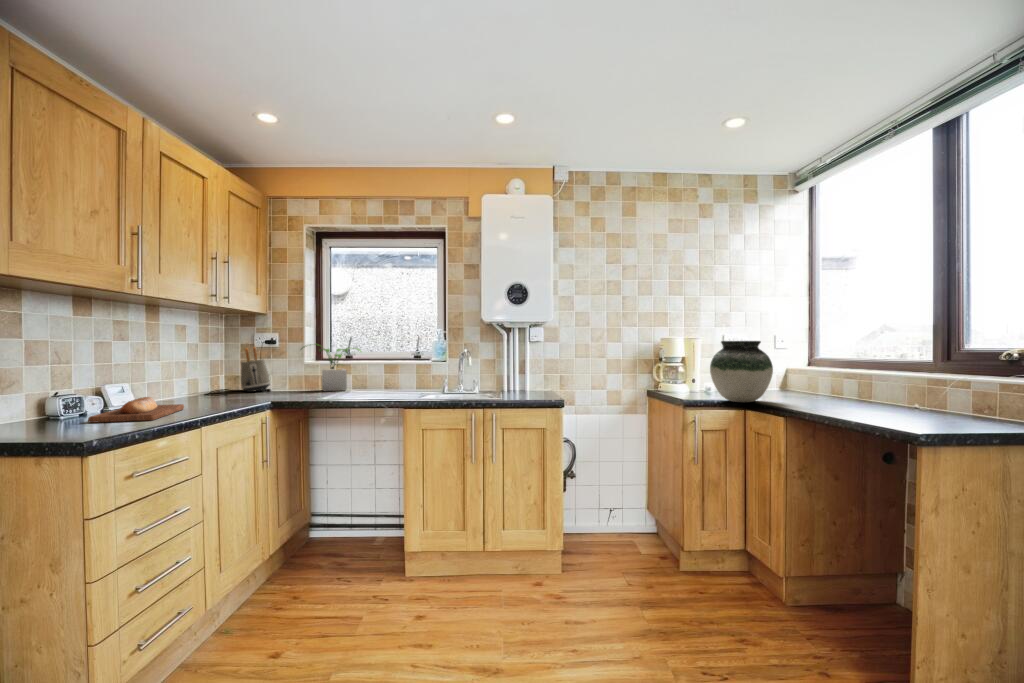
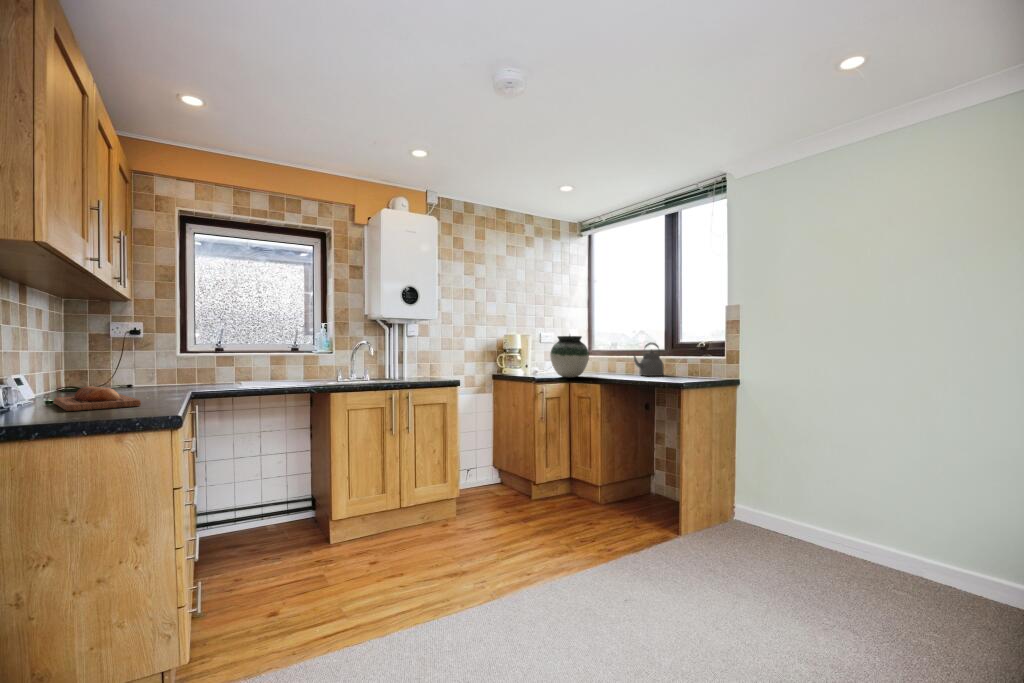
potted plant: present [303,344,361,391] -> none [181,334,246,384]
toaster: present [241,347,270,392] -> none [86,337,135,387]
kettle: none [845,351,916,409] -> present [632,342,664,376]

